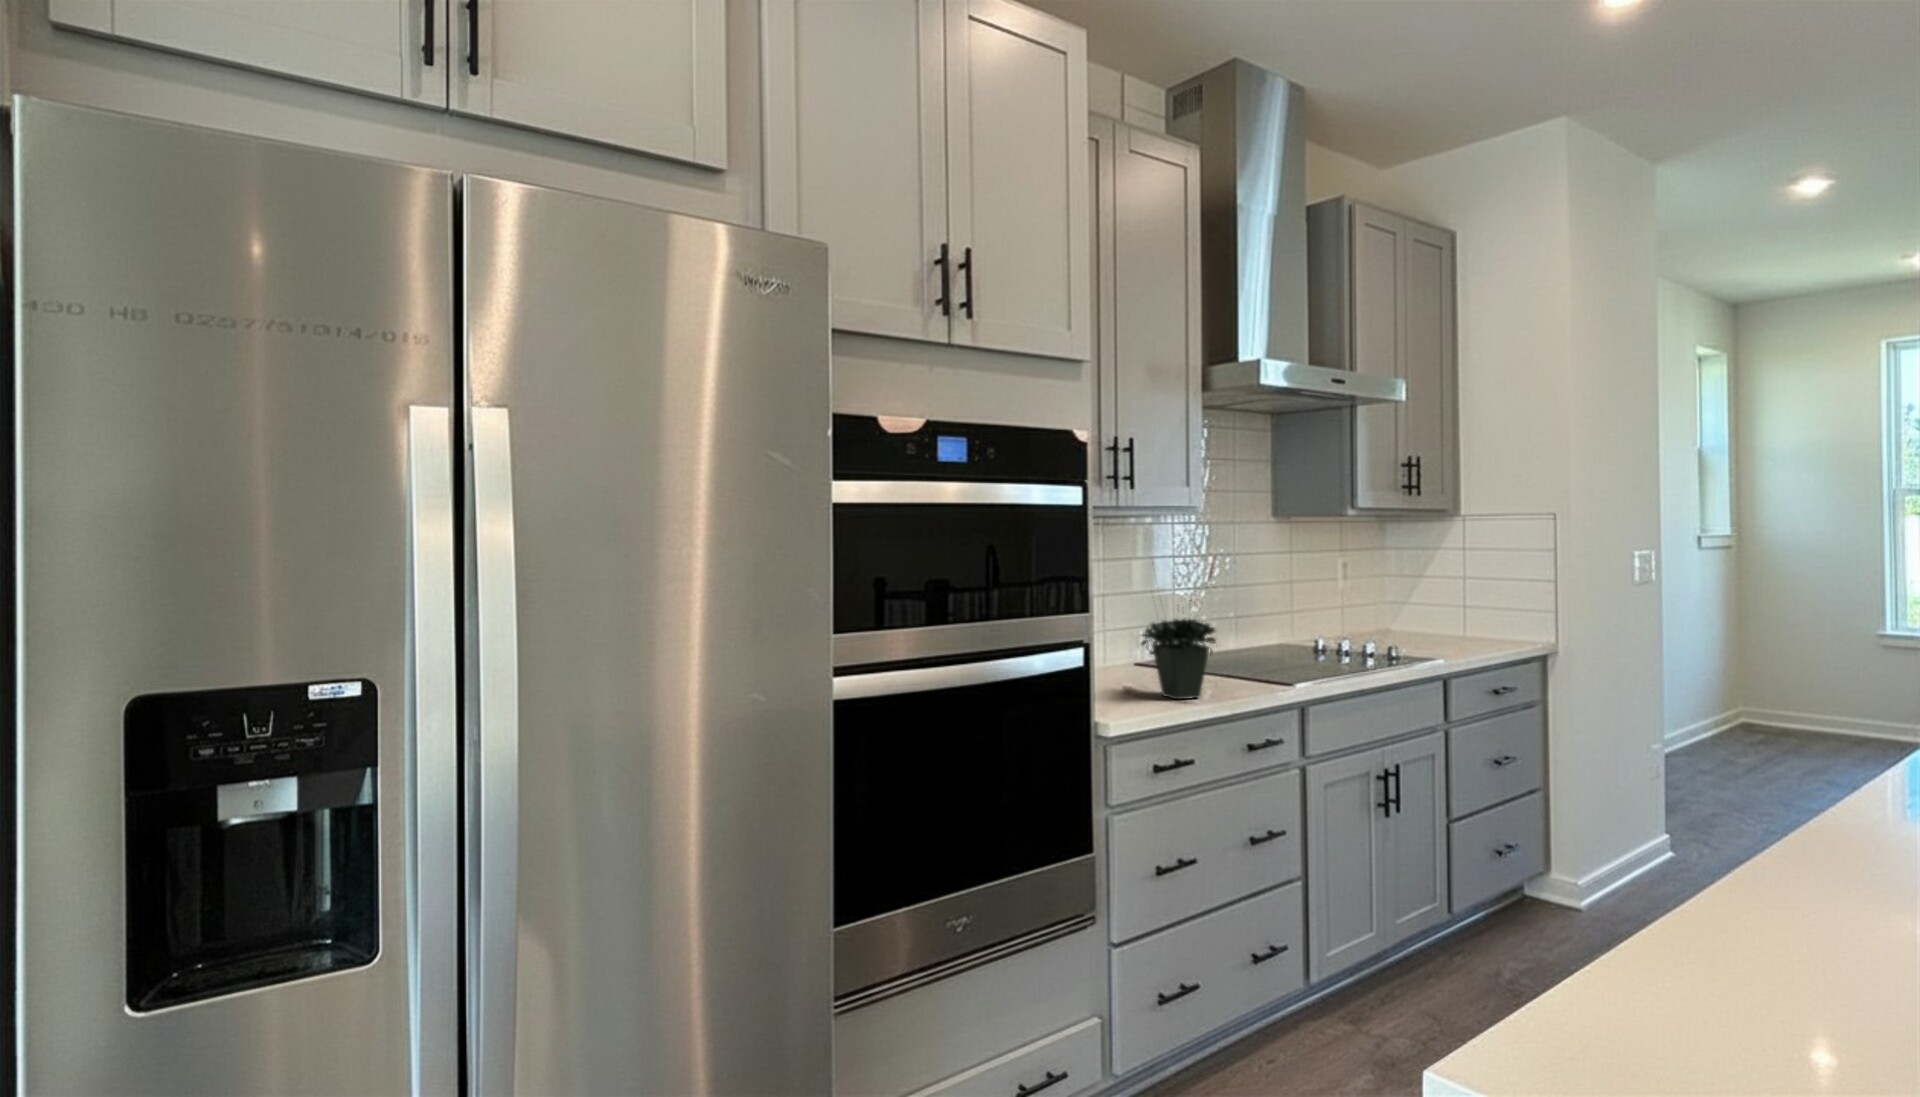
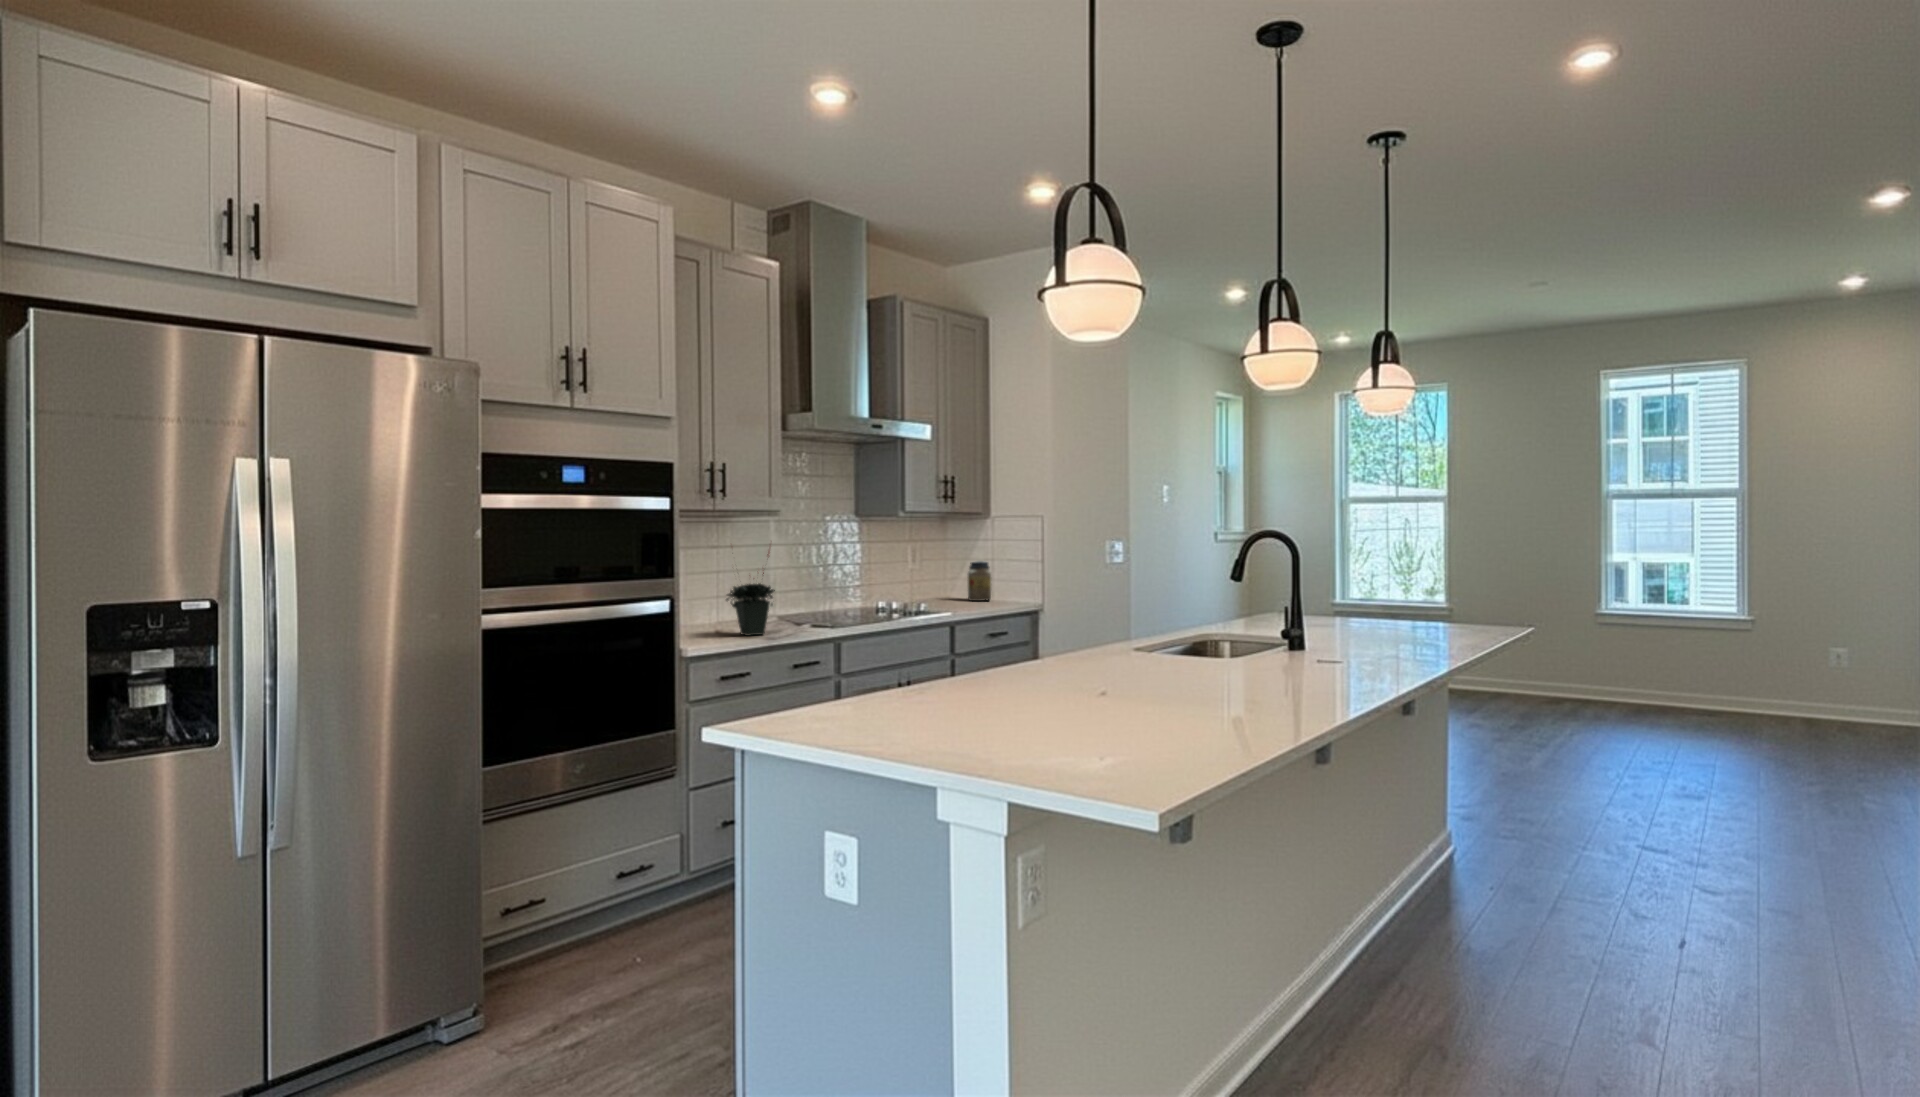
jar: none [1426,580,1467,638] -> present [968,561,991,601]

